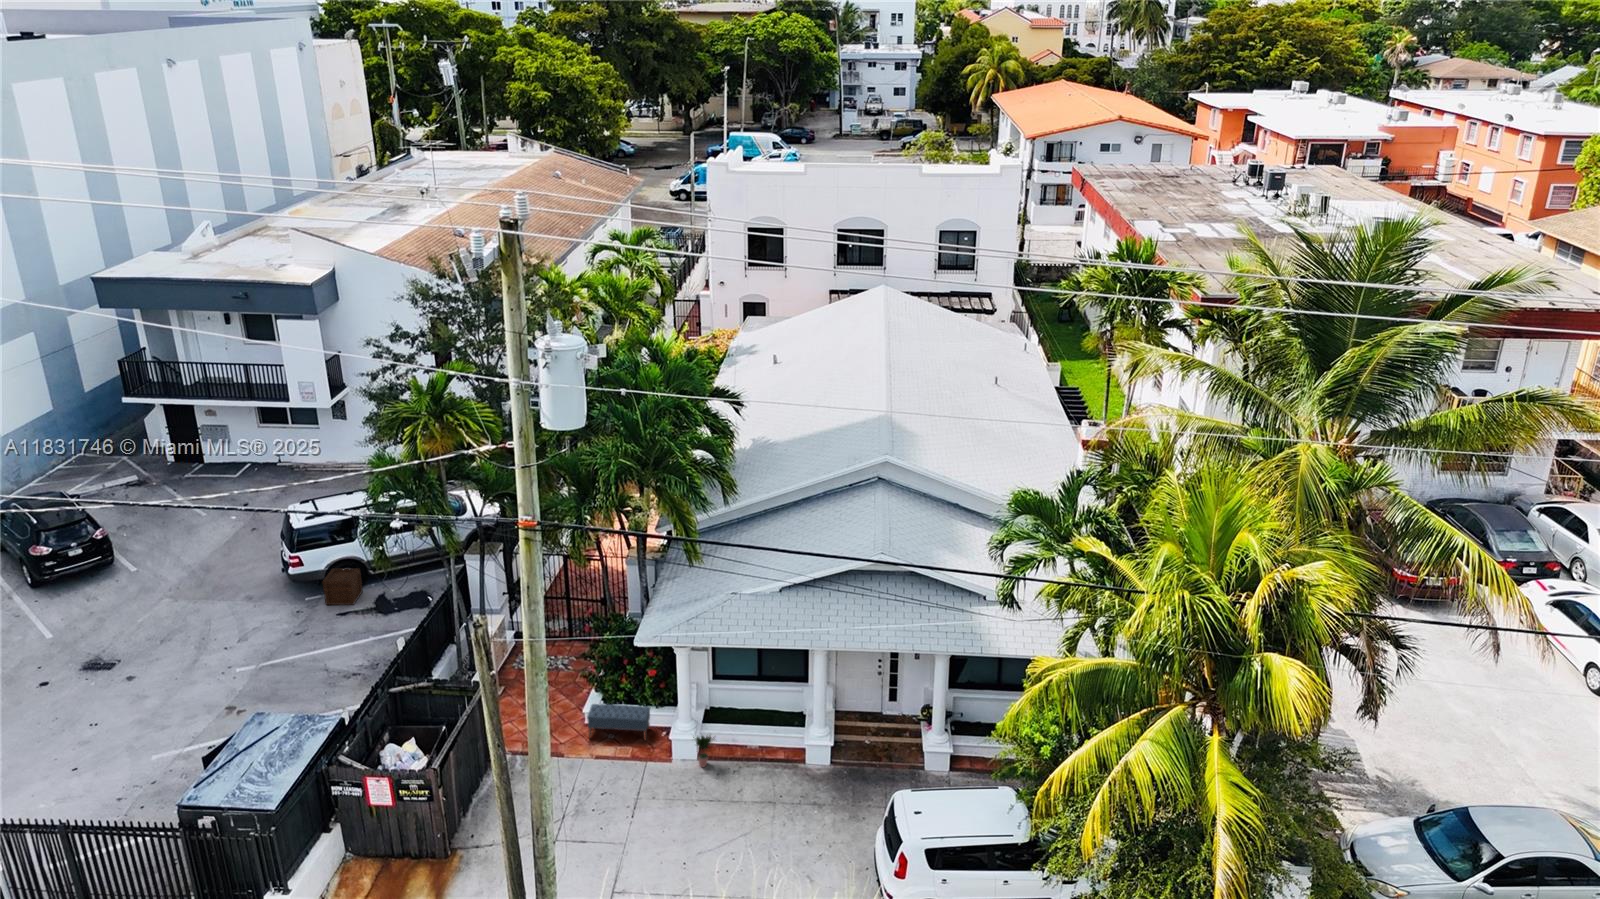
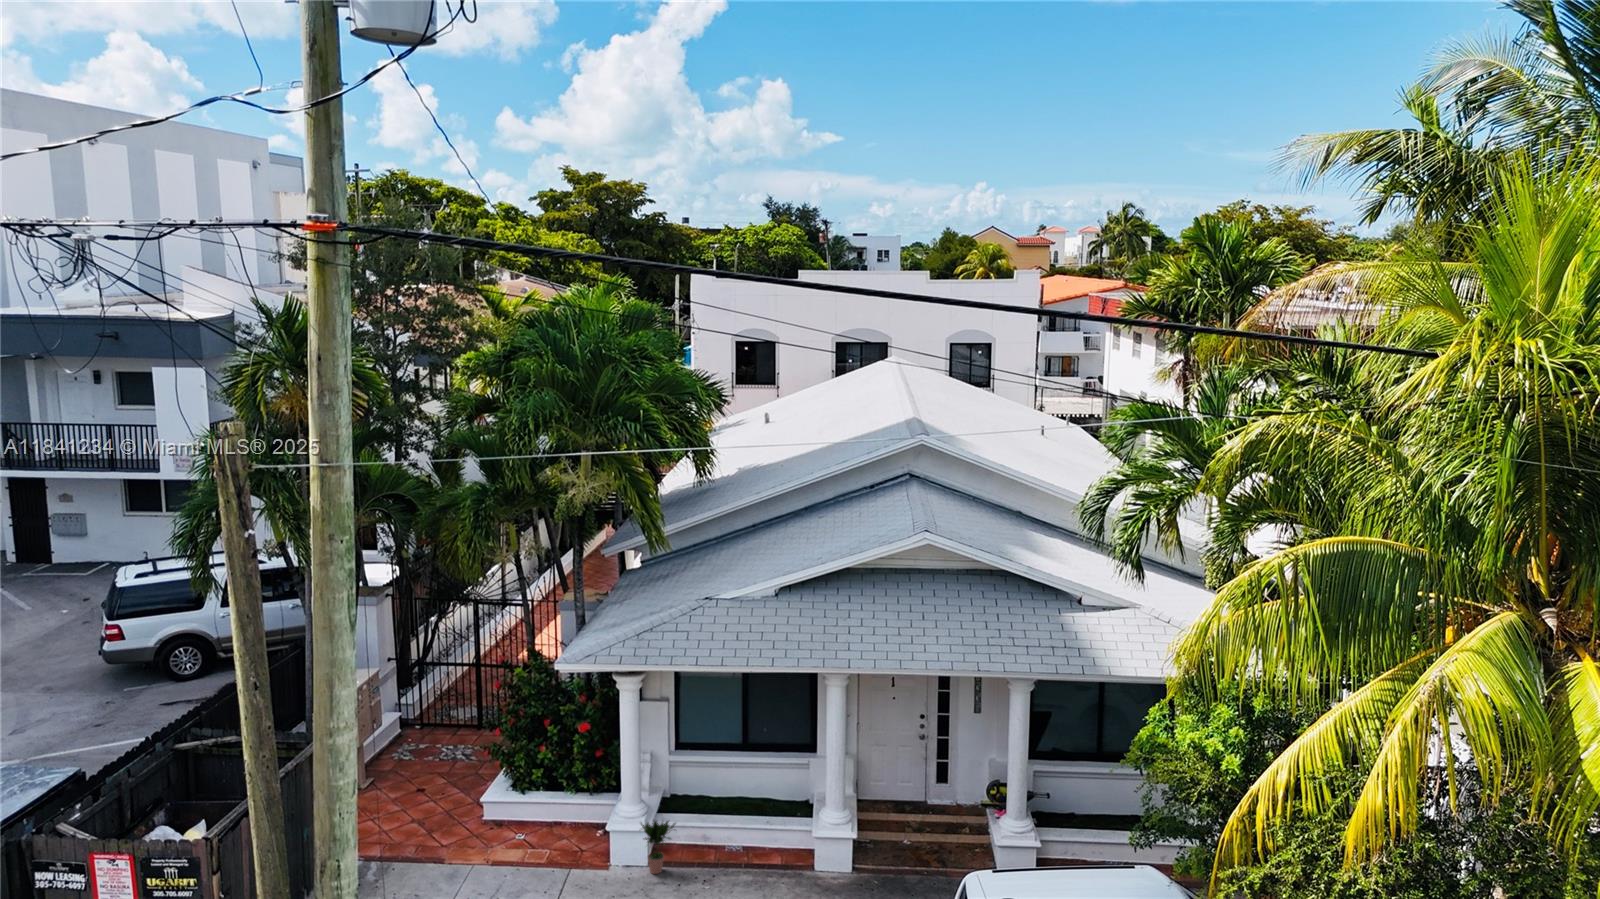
wooden crate: present [323,568,363,605] -> none [147,644,206,692]
bench: present [587,704,650,742] -> none [483,786,581,842]

